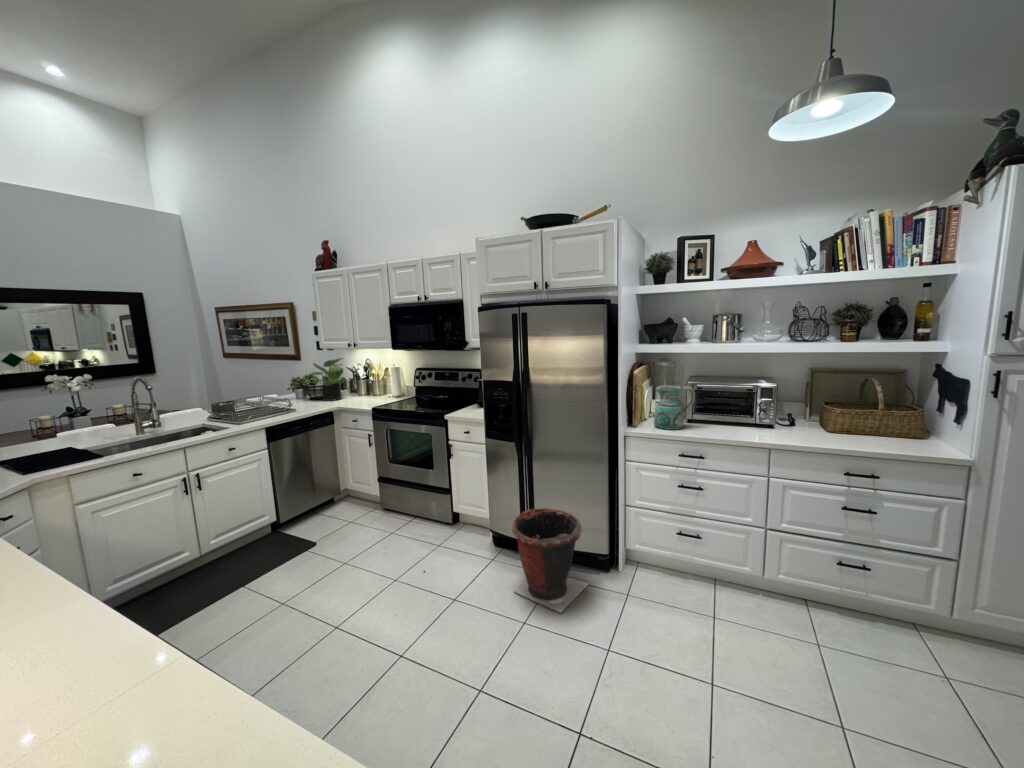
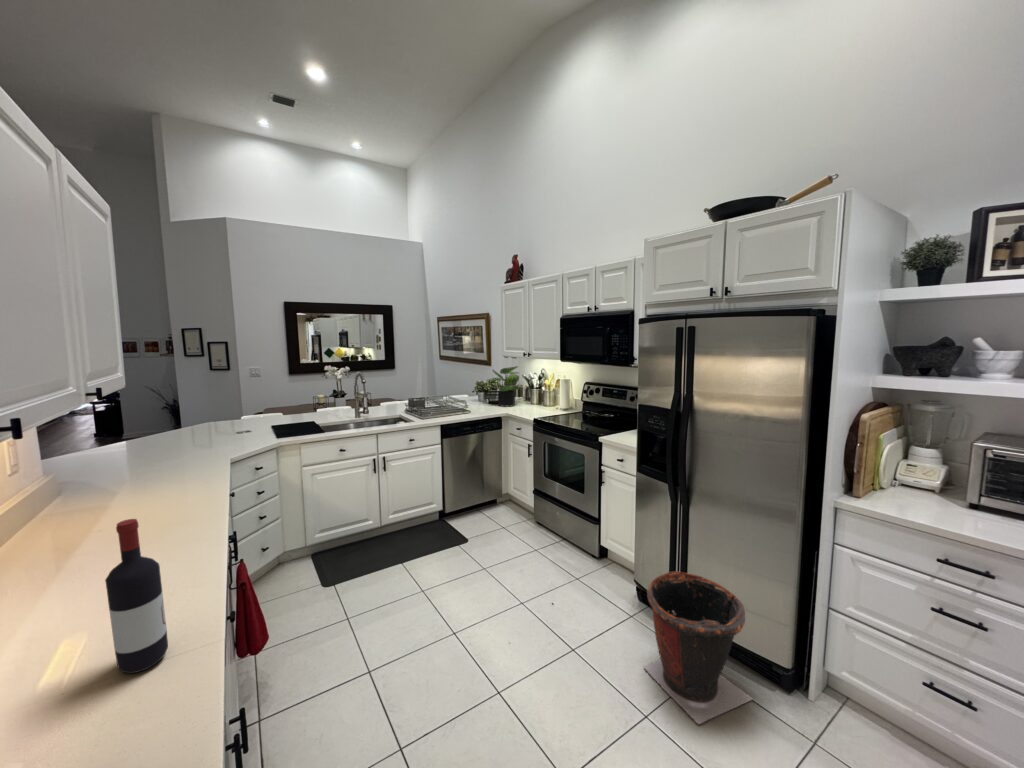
ceramic pitcher: present [654,385,695,430] -> none [894,442,986,516]
wine bottle: none [52,545,135,720] -> present [105,519,168,673]

